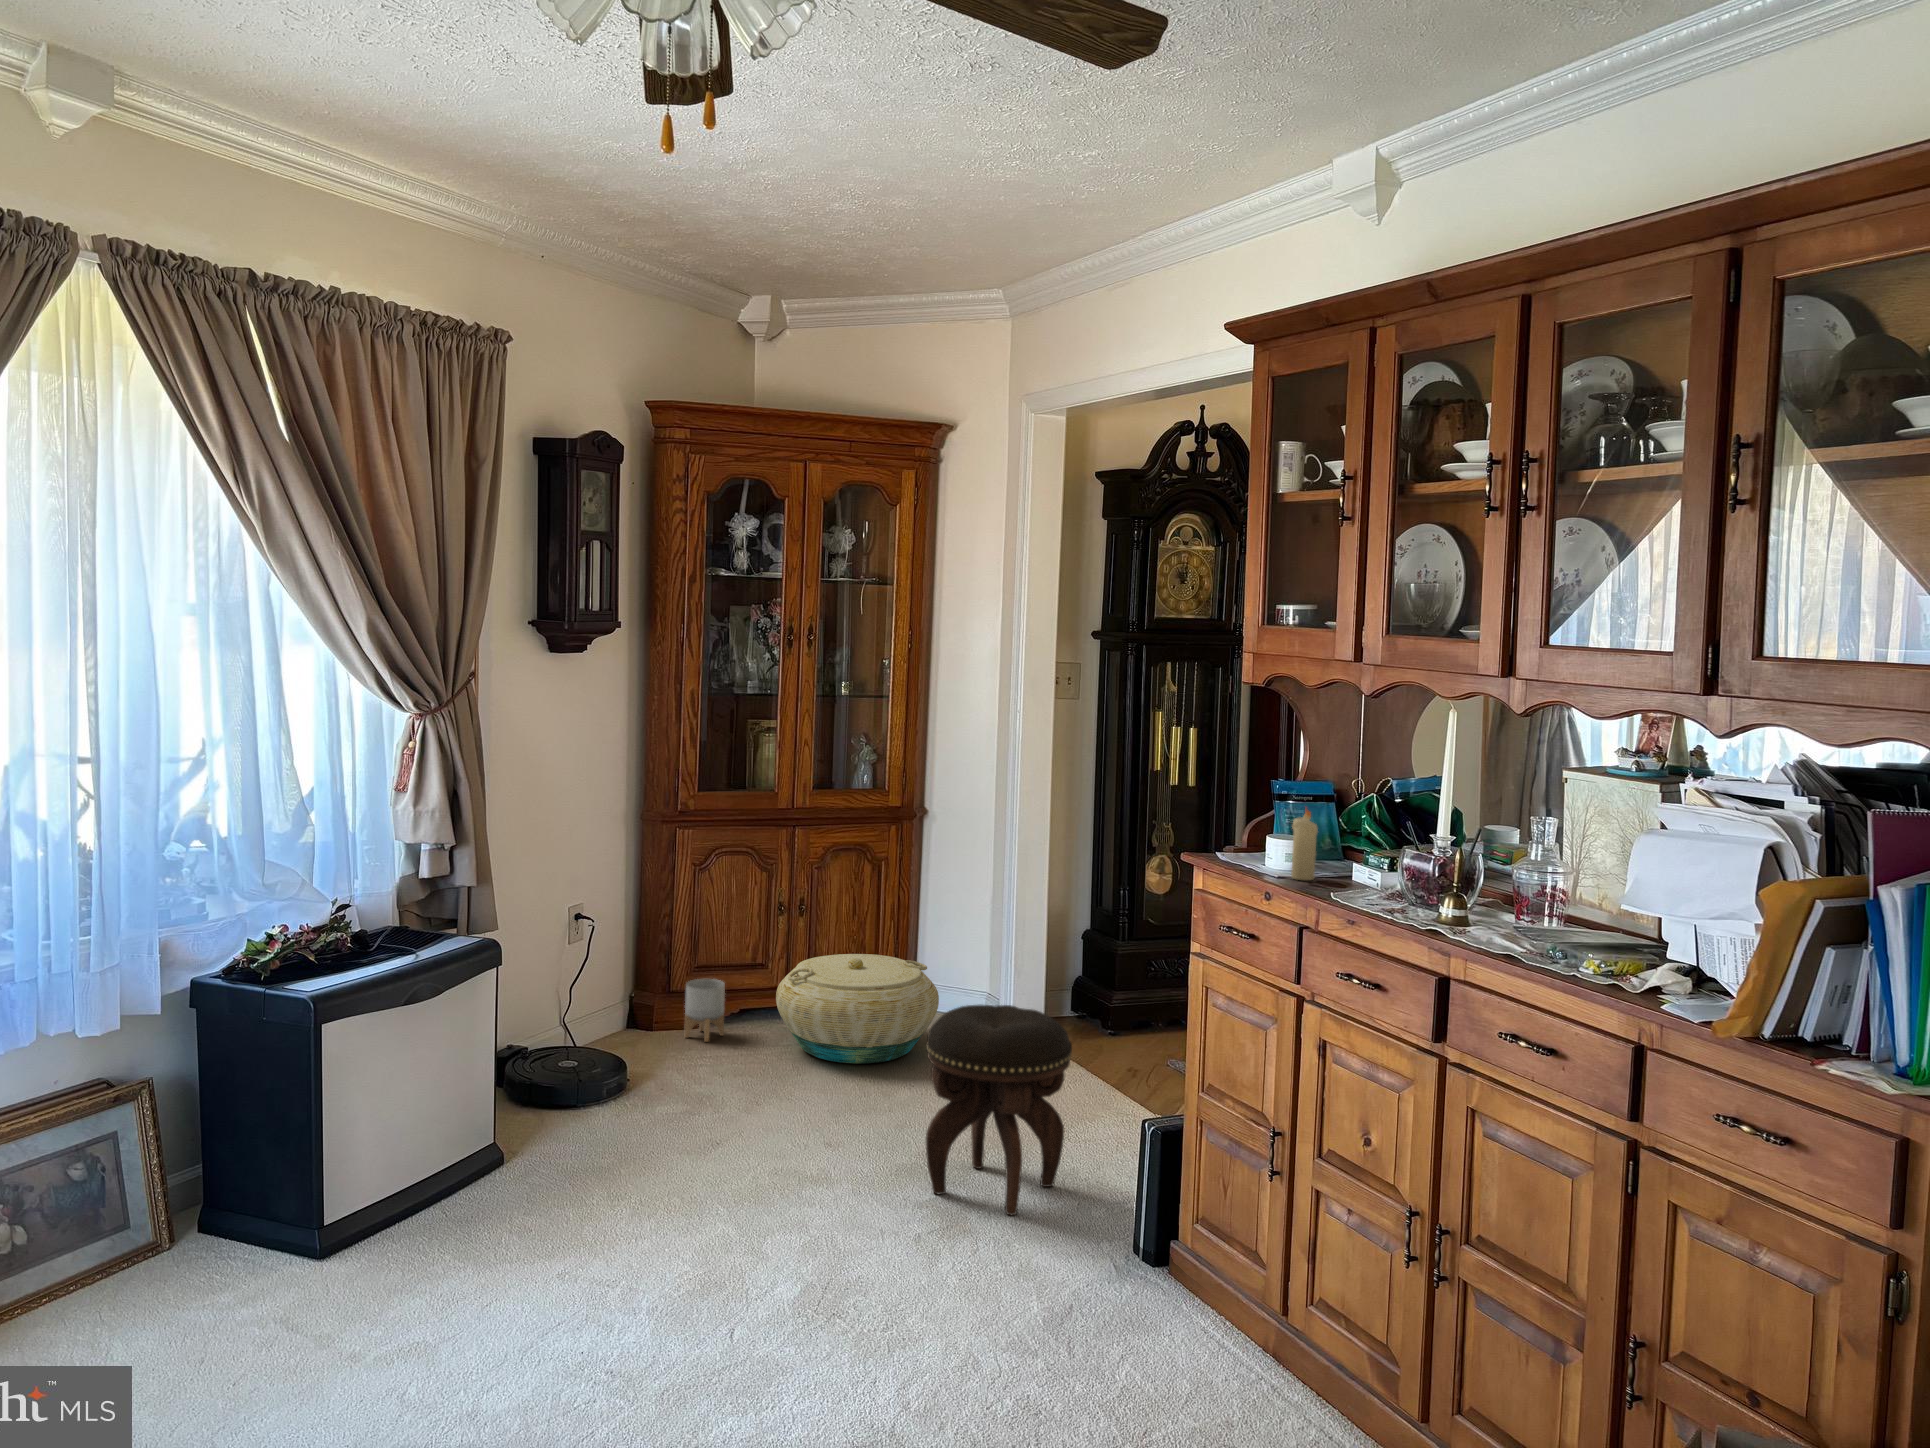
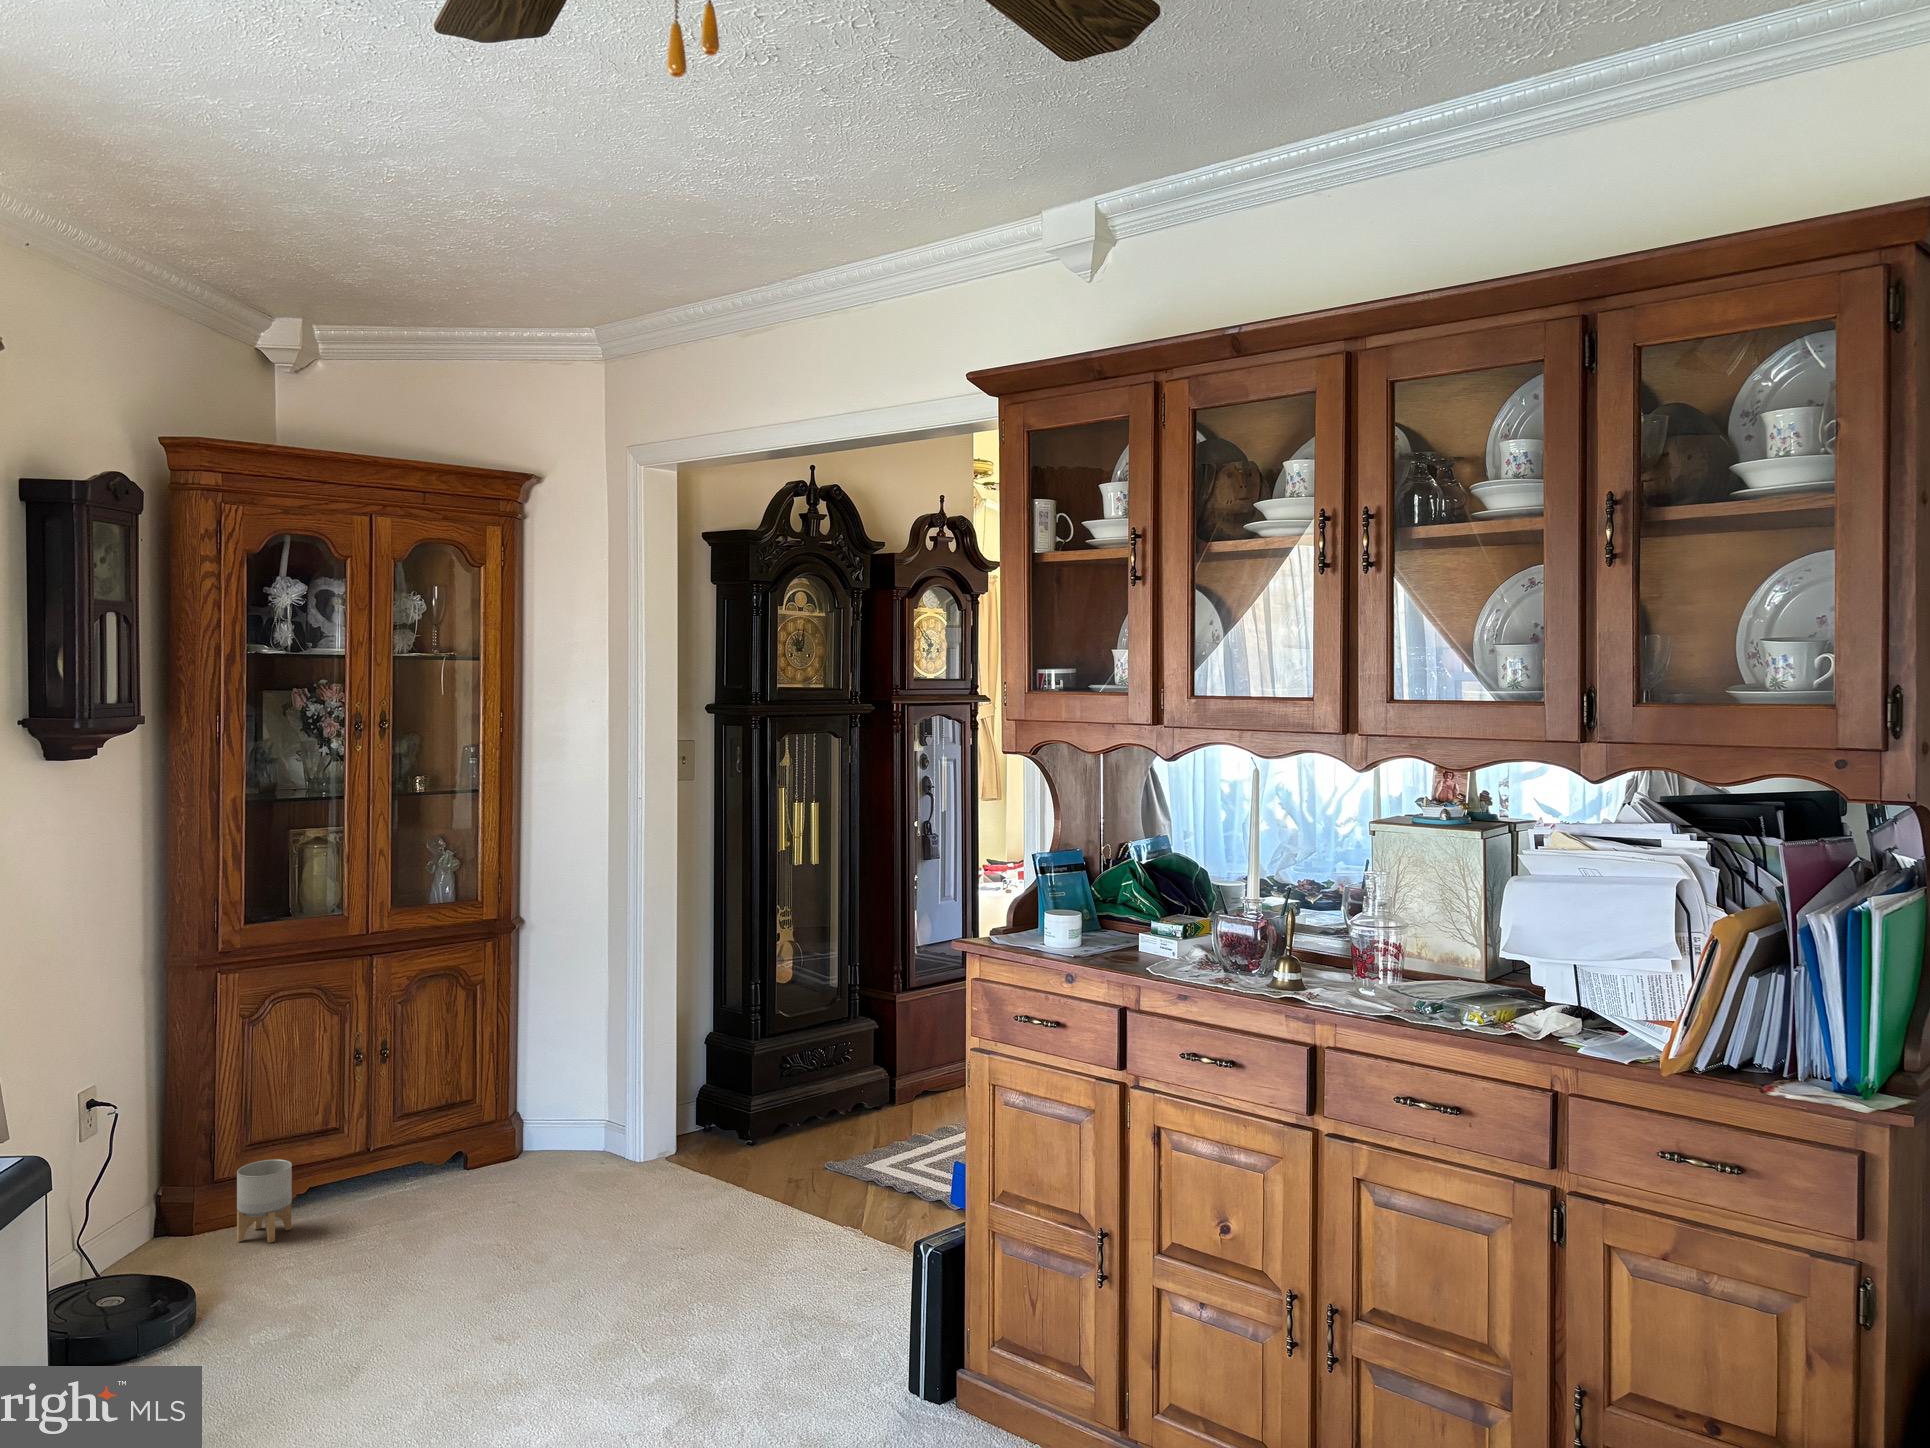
candle: present [1291,809,1318,881] -> none [1087,879,1112,958]
basket: present [776,954,939,1063] -> none [365,1095,572,1236]
footstool: present [926,1005,1072,1215] -> none [633,1136,805,1385]

